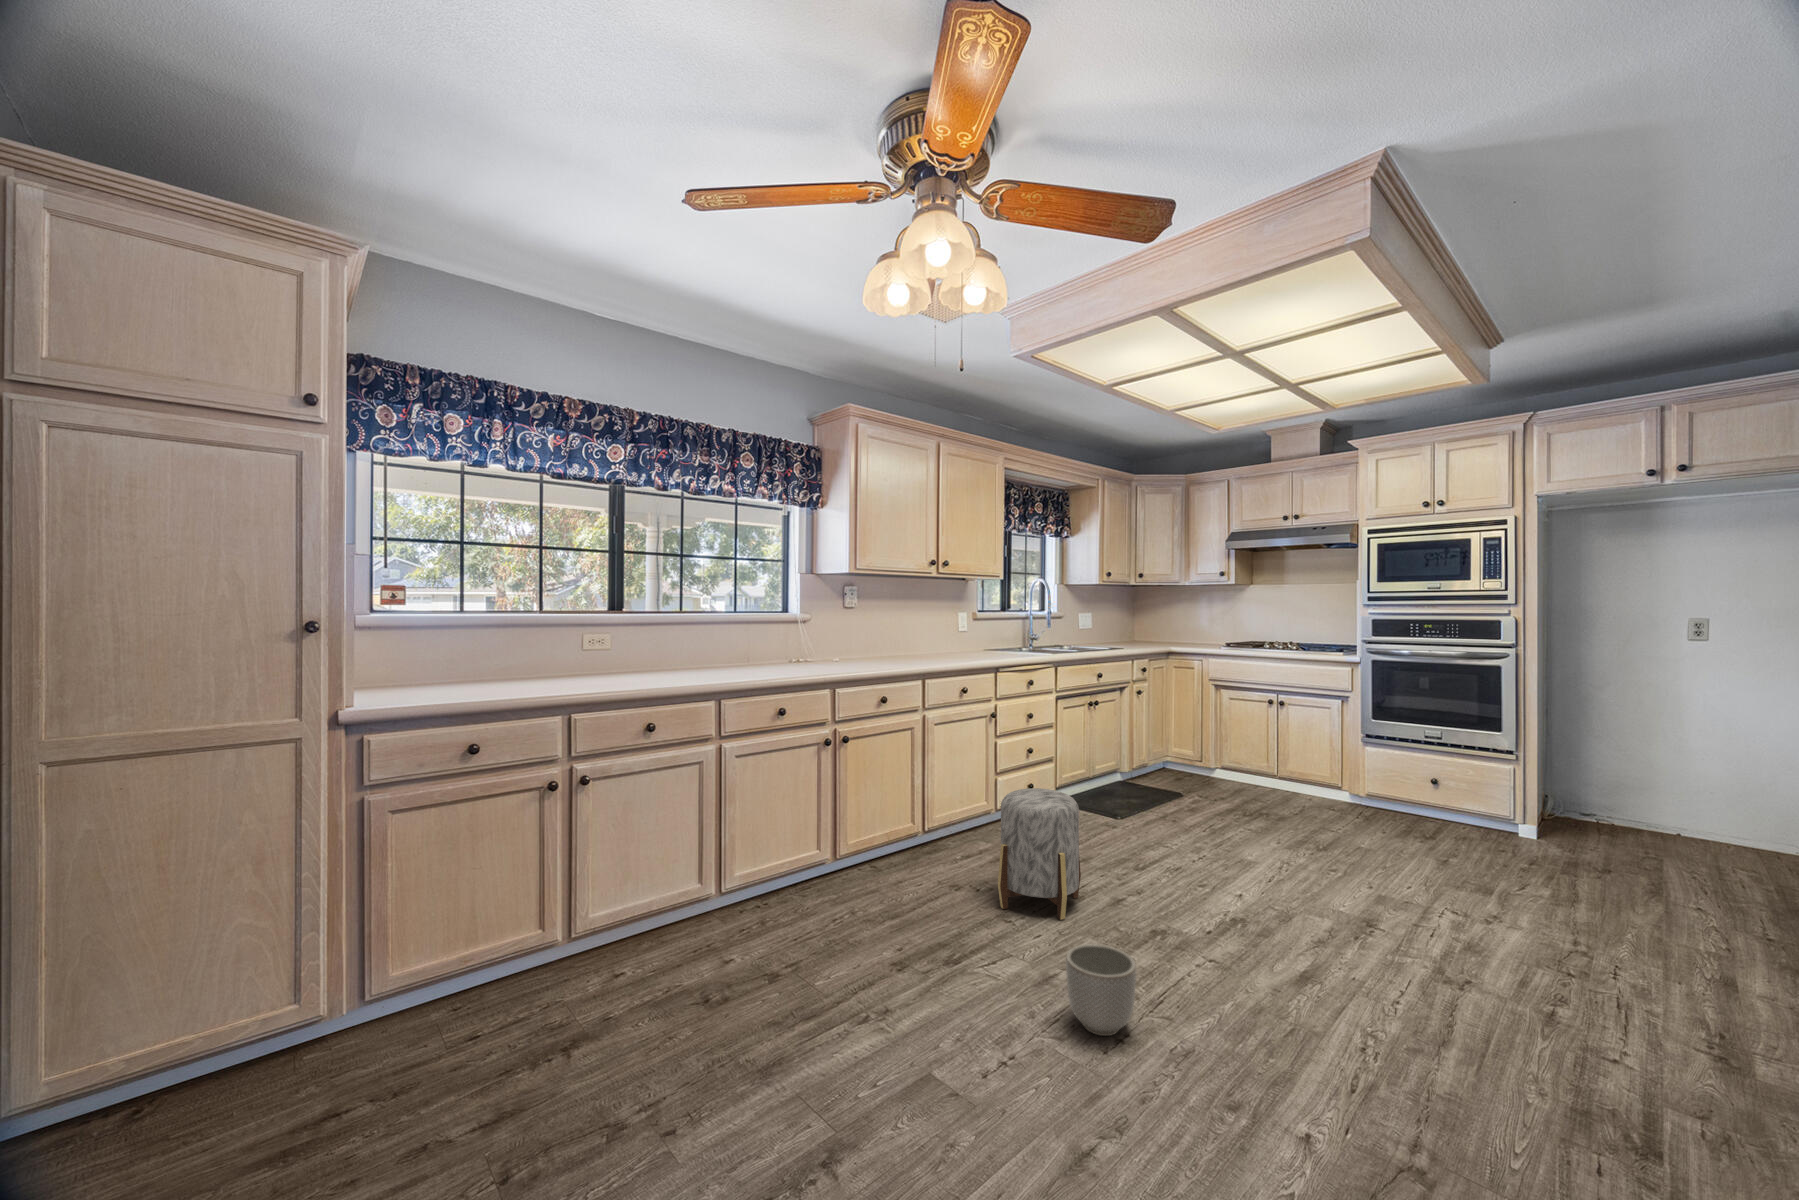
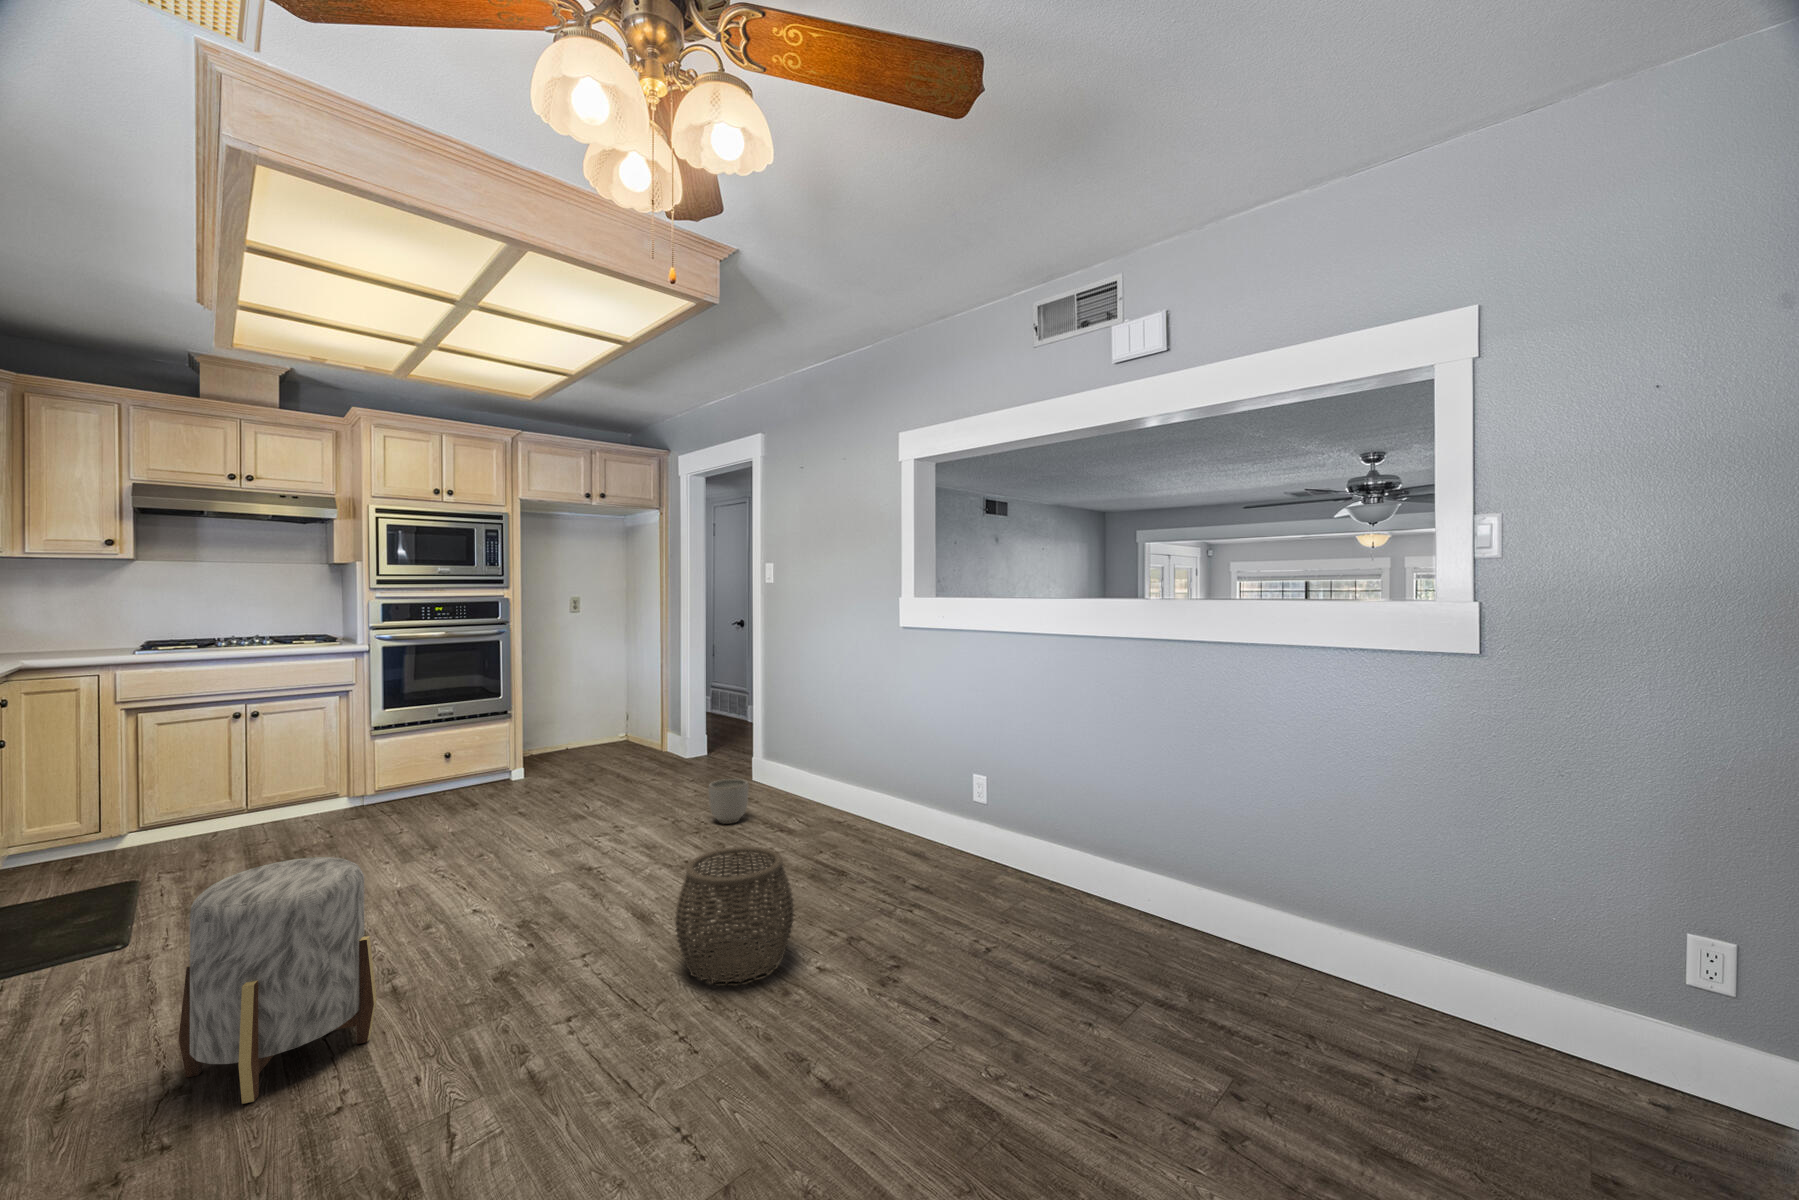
woven basket: none [1194,925,1343,1092] -> present [675,846,794,984]
planter: present [1066,944,1136,1036] -> present [709,779,748,824]

